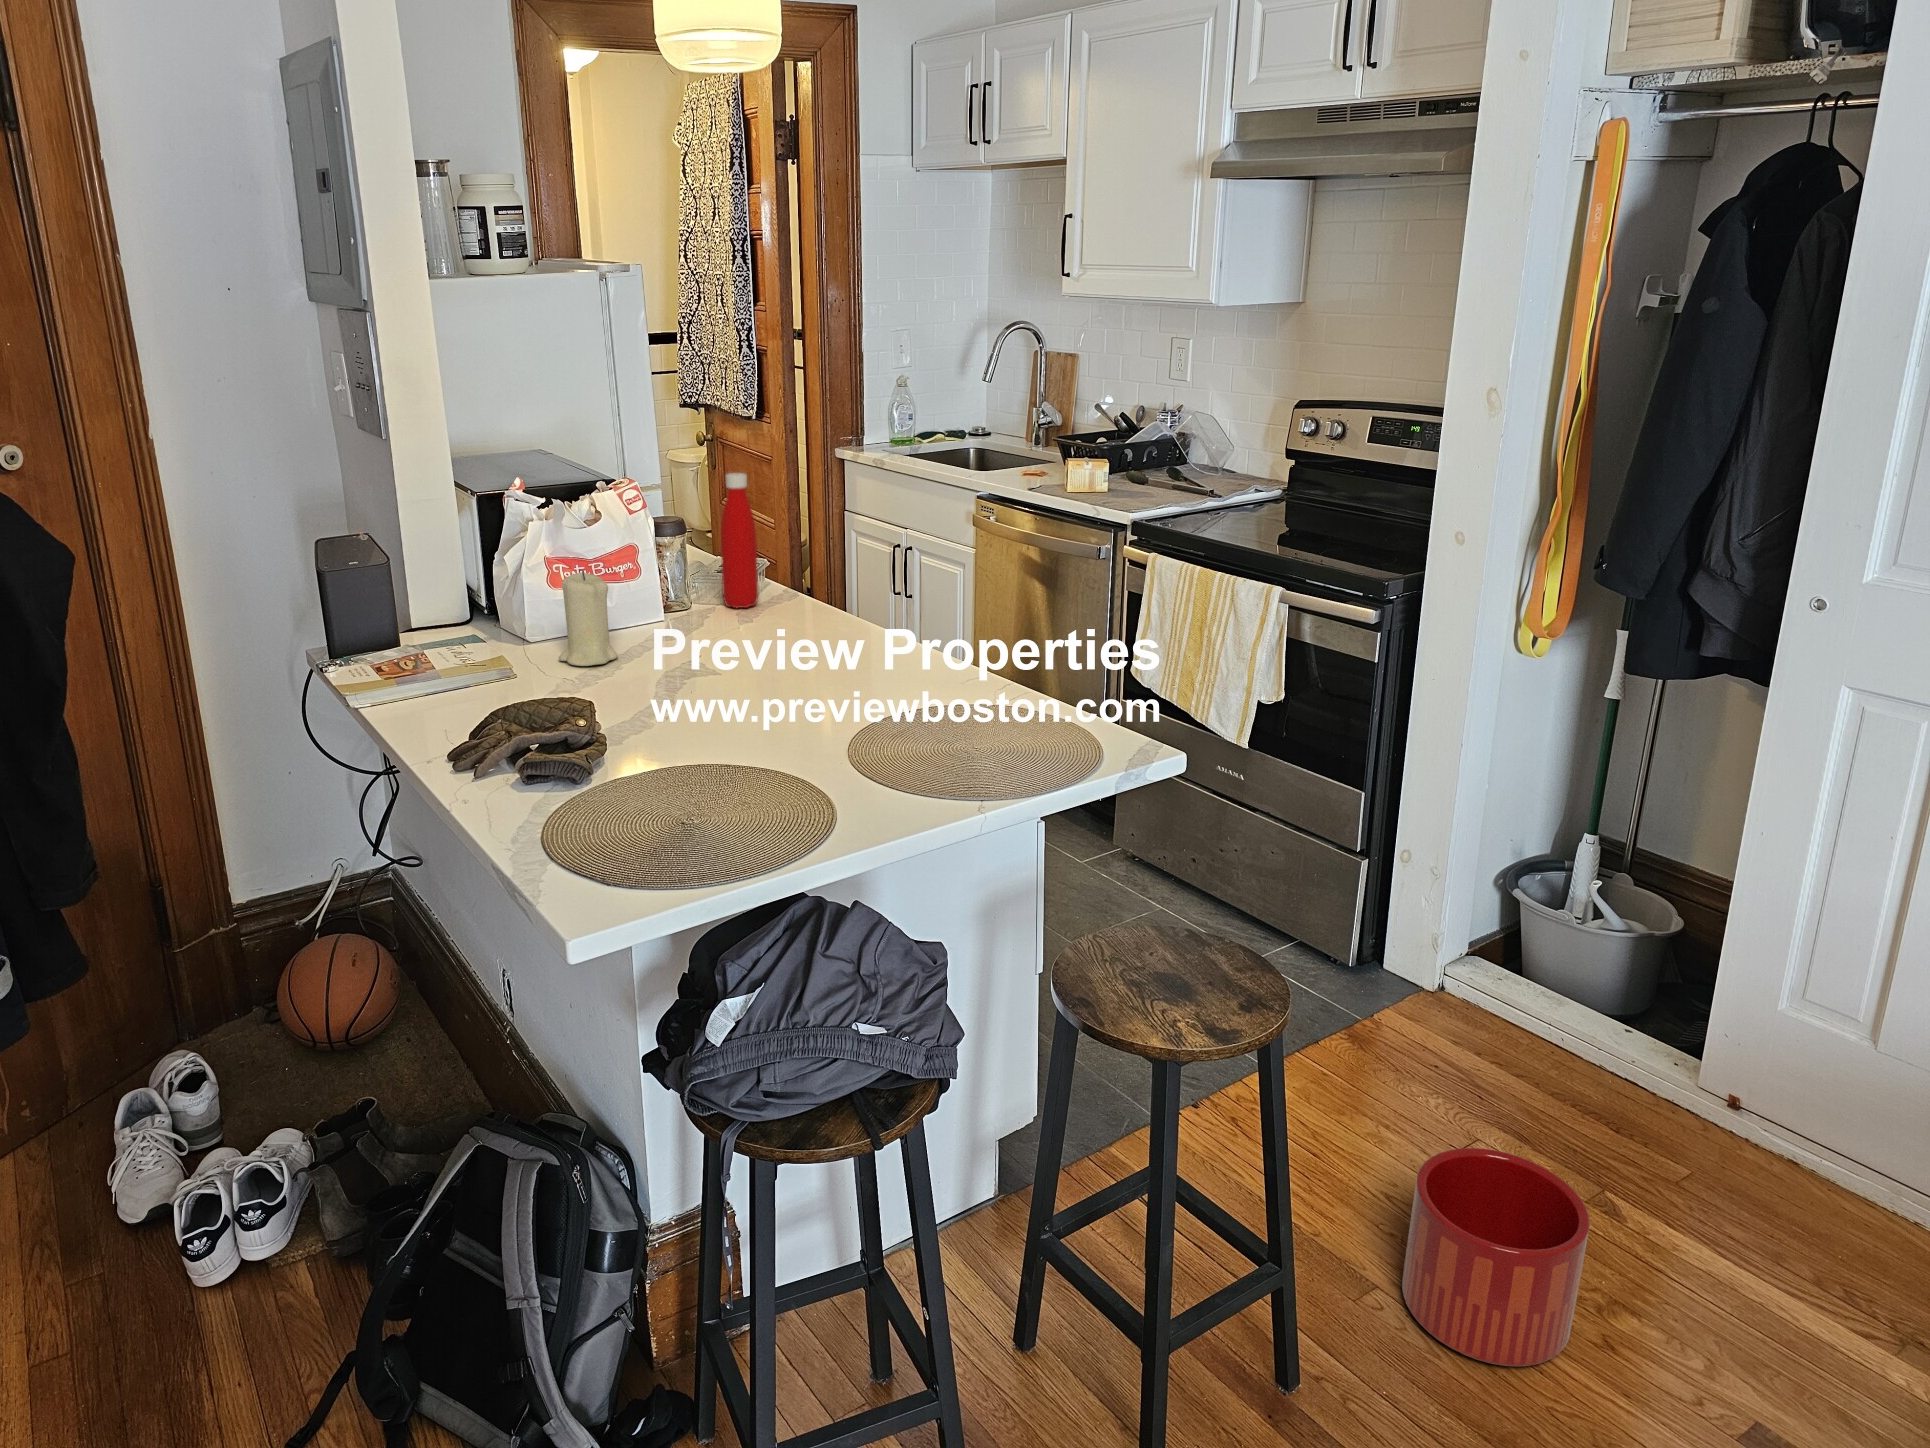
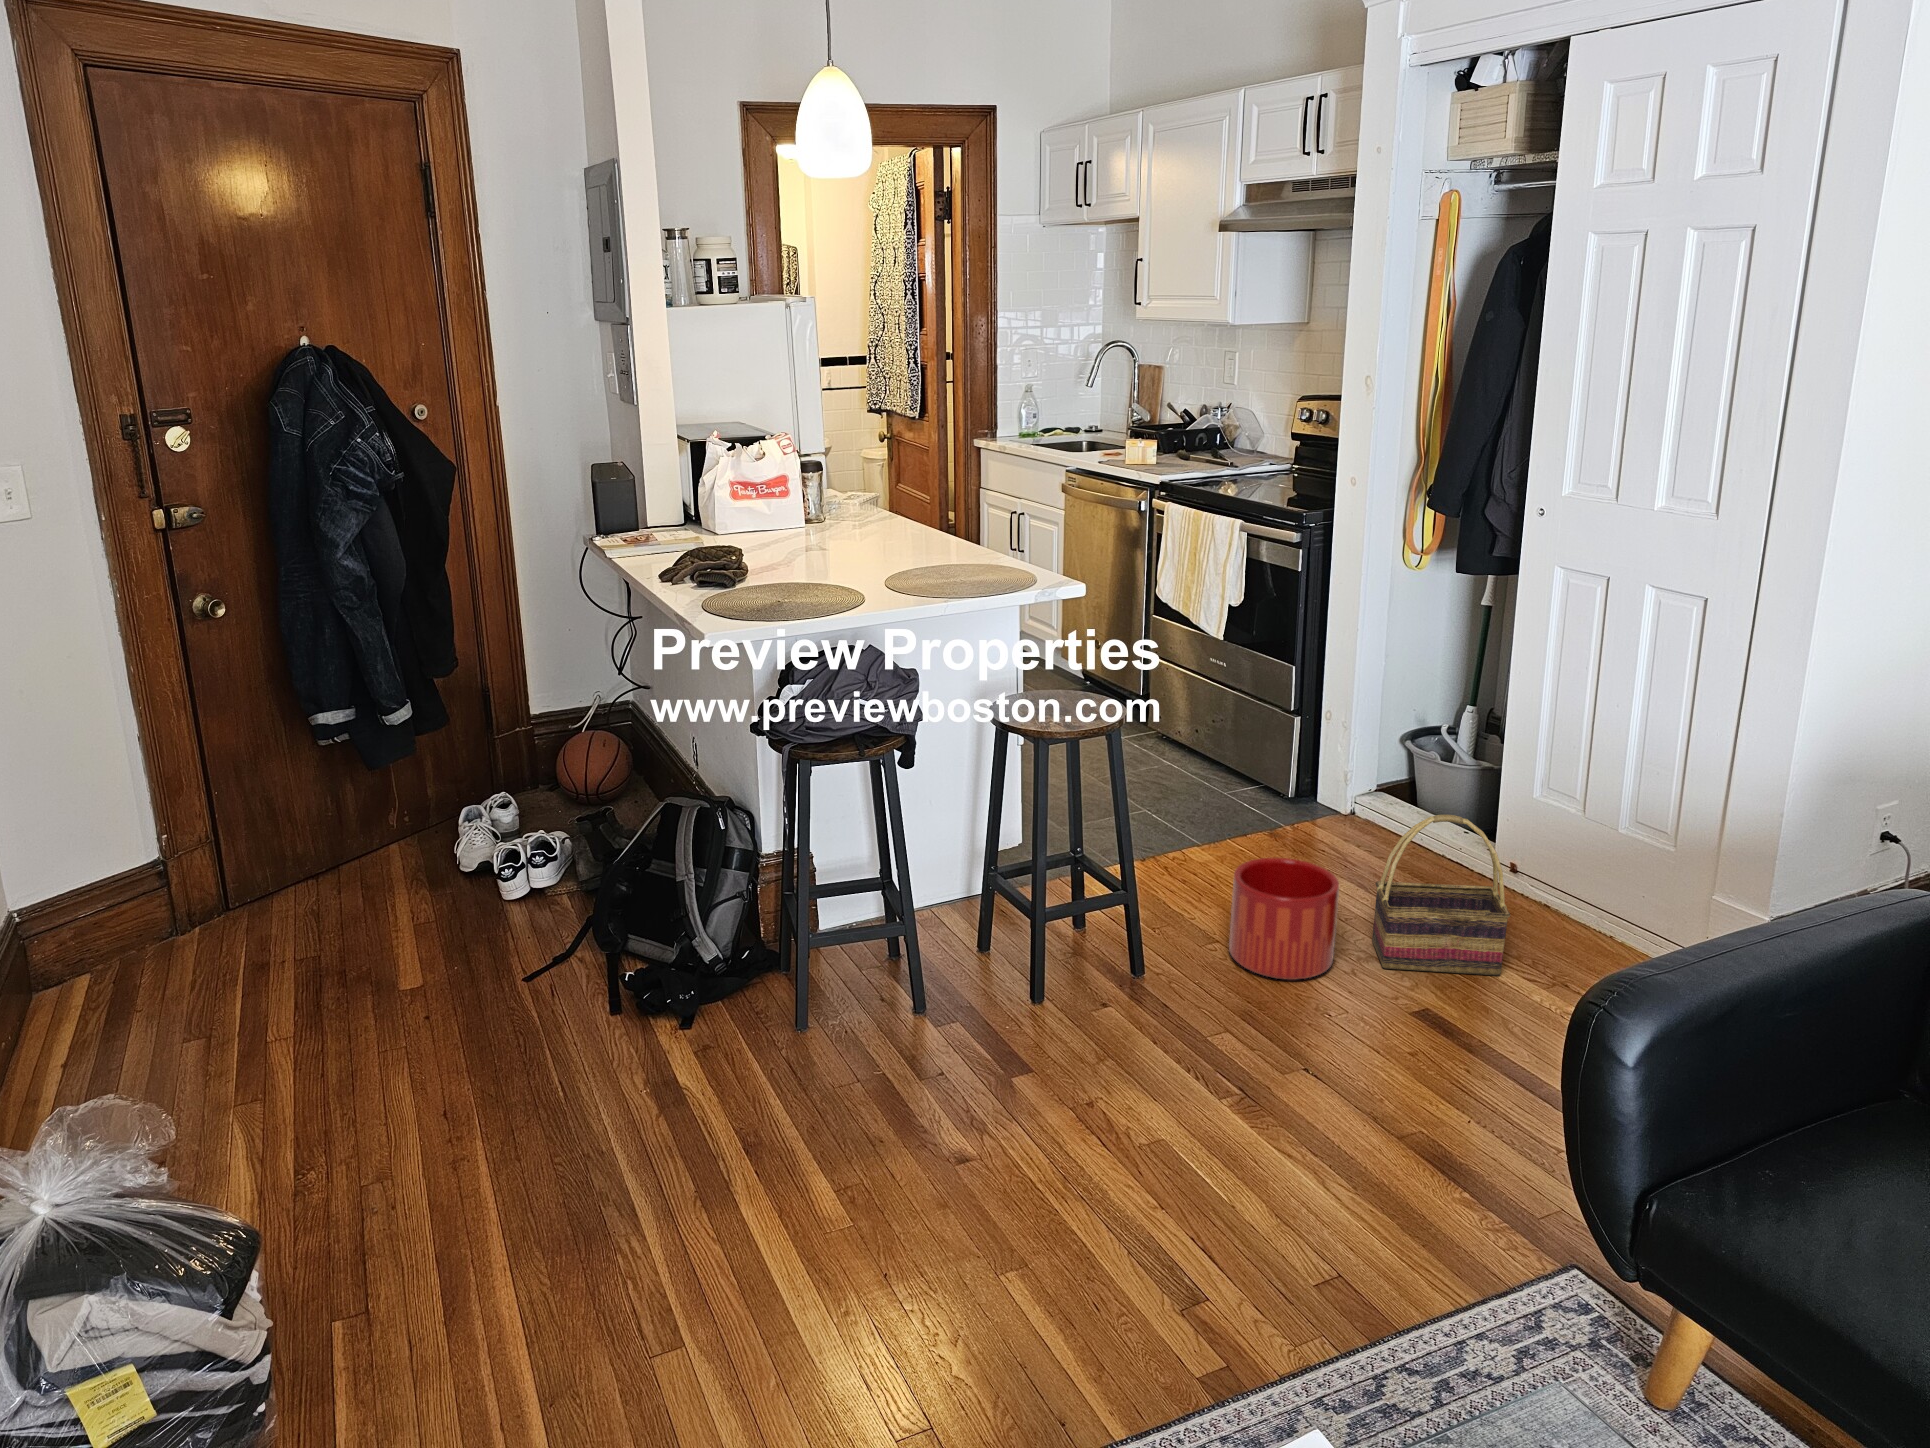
bottle: present [721,473,758,609] -> none [844,431,868,520]
candle: present [559,572,618,666] -> none [733,484,769,542]
basket: none [1594,1082,1833,1318] -> present [1372,815,1510,976]

